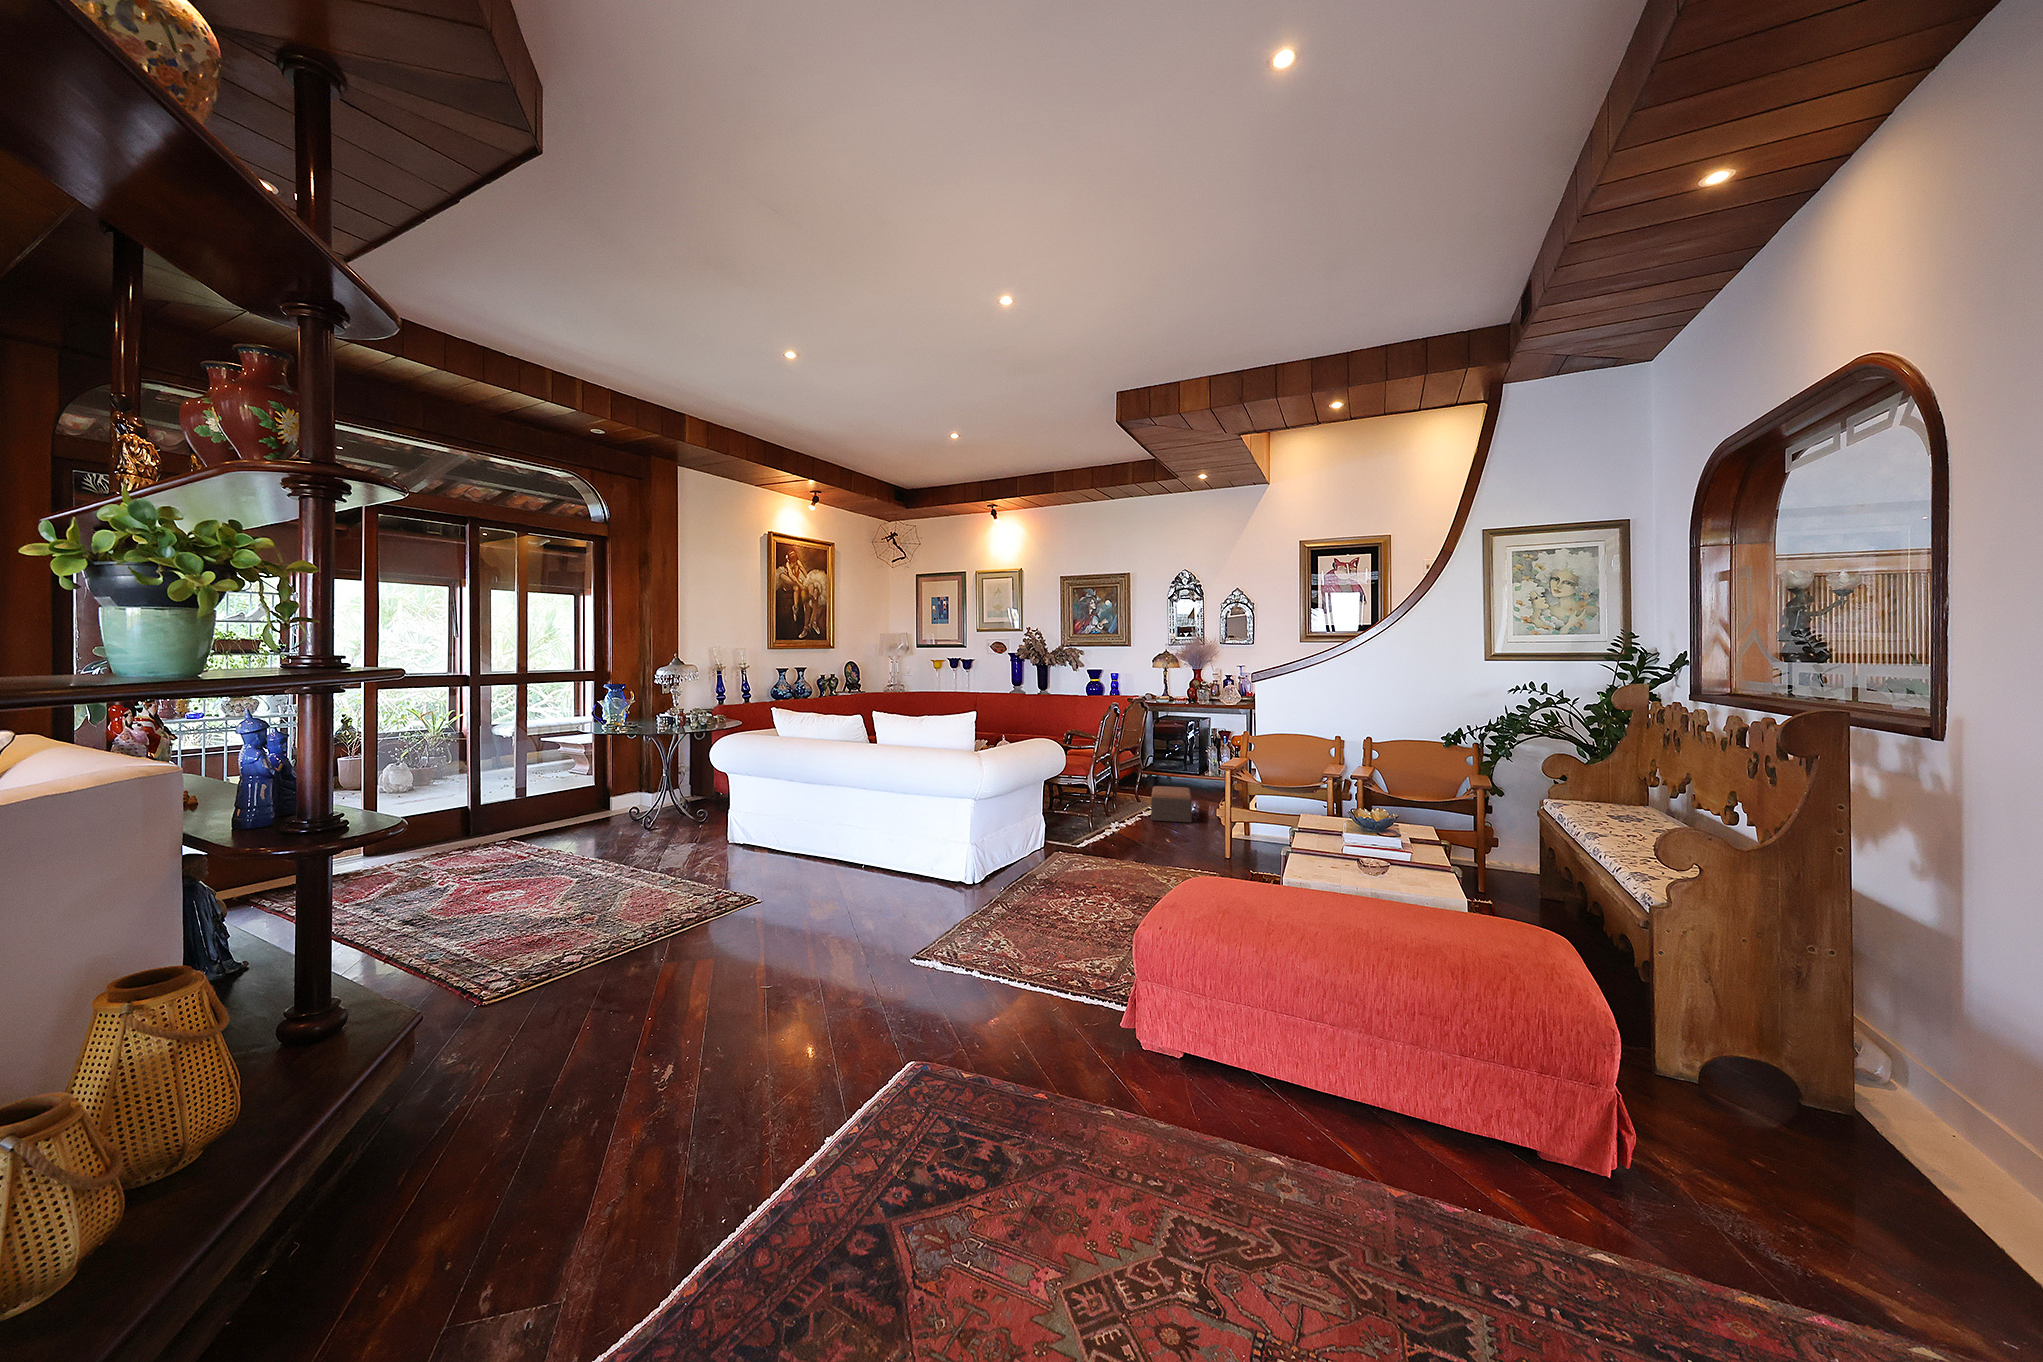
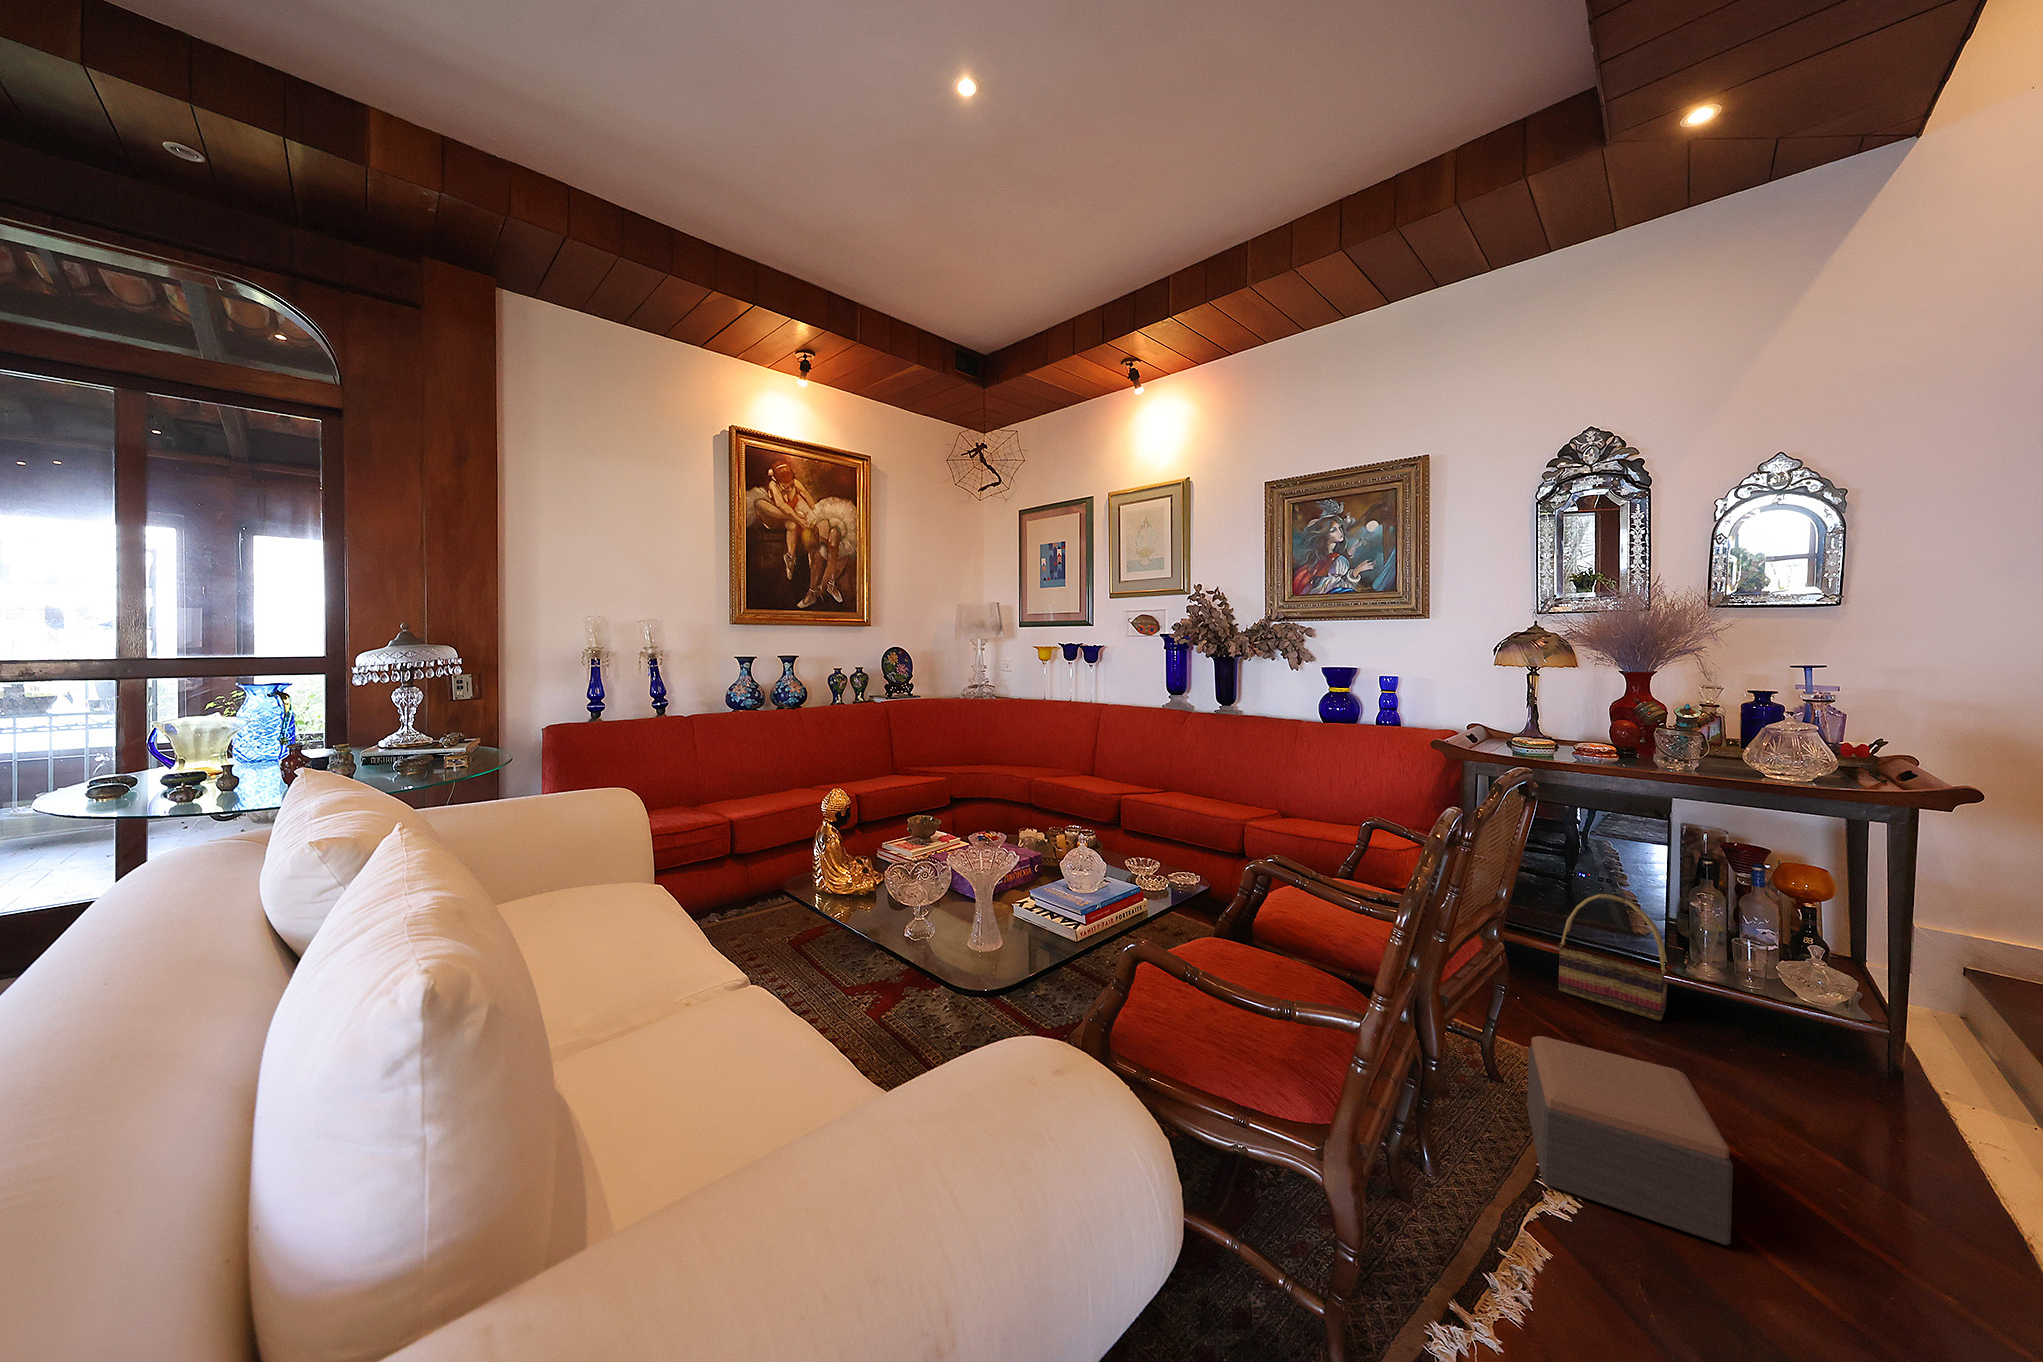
basket: none [1171,753,1204,794] -> present [1558,894,1667,1021]

